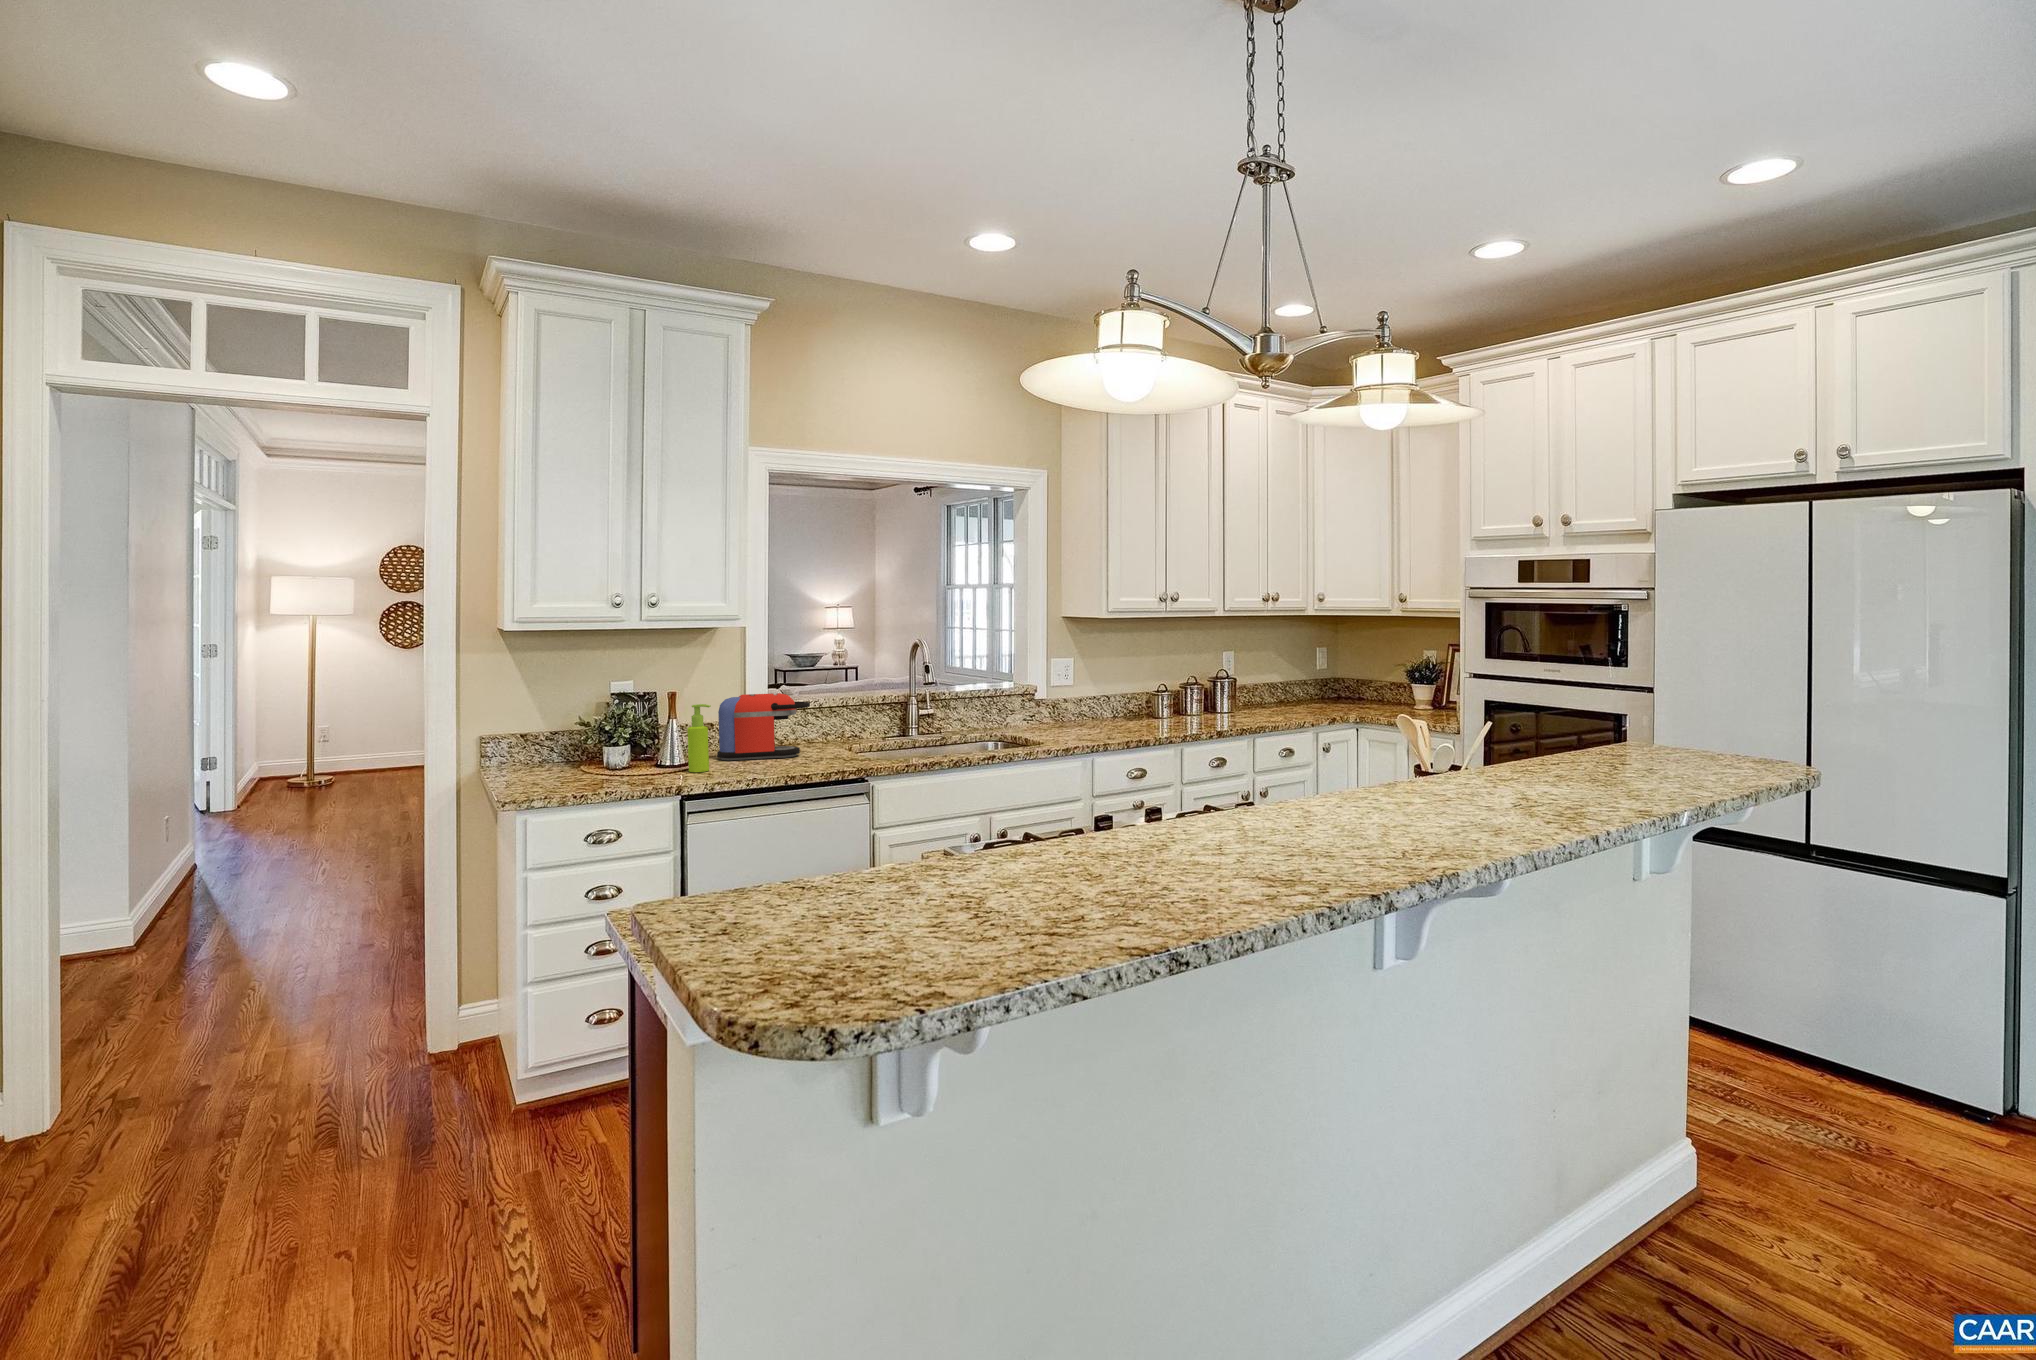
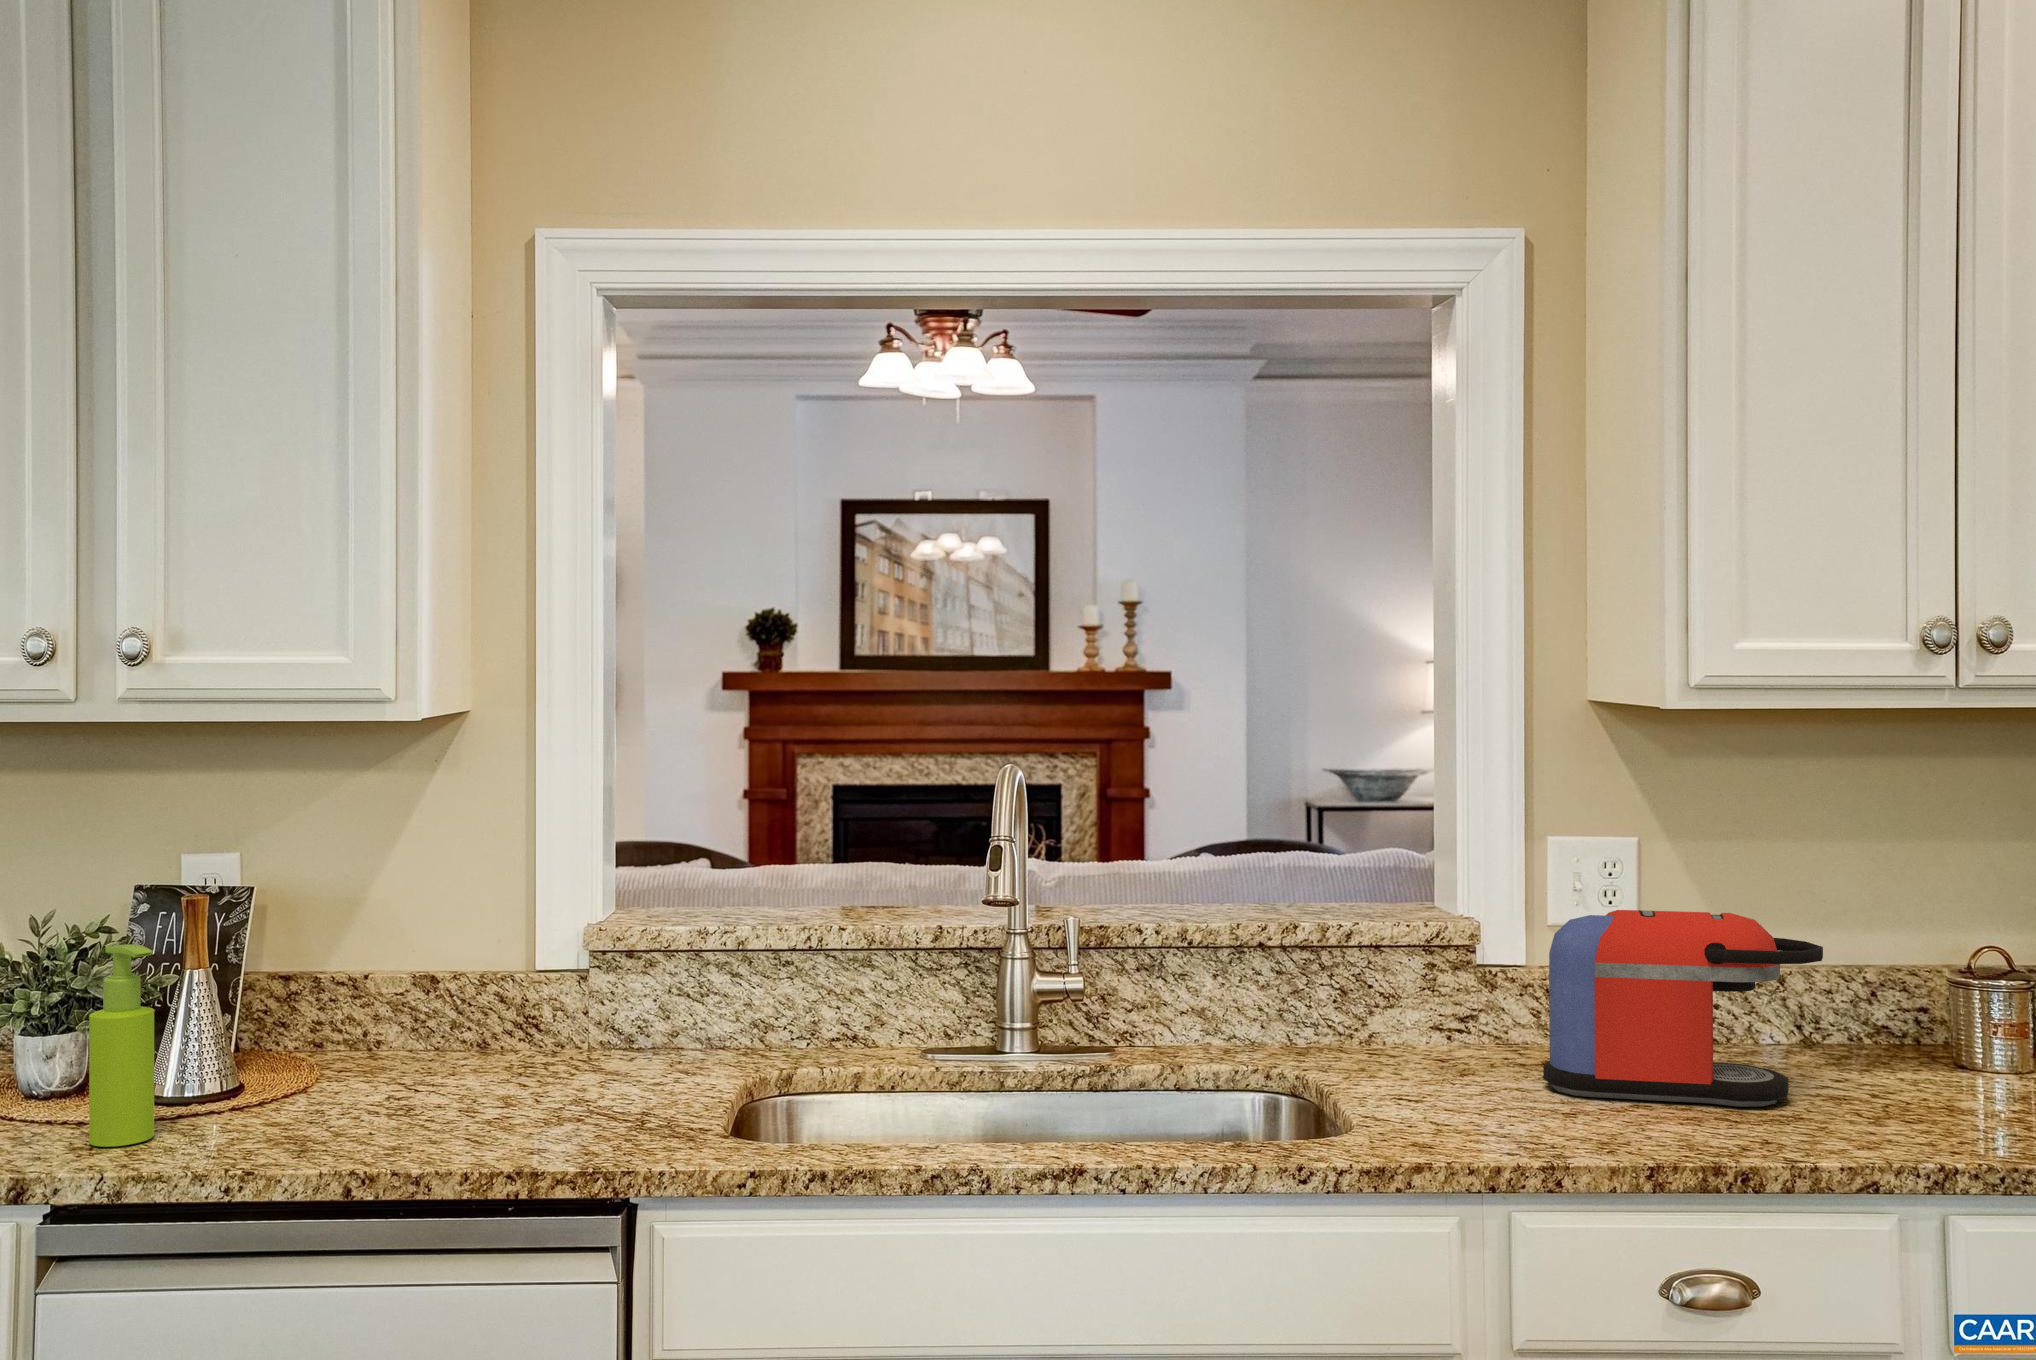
coffee maker: present [717,693,810,760] -> present [1543,910,1823,1107]

